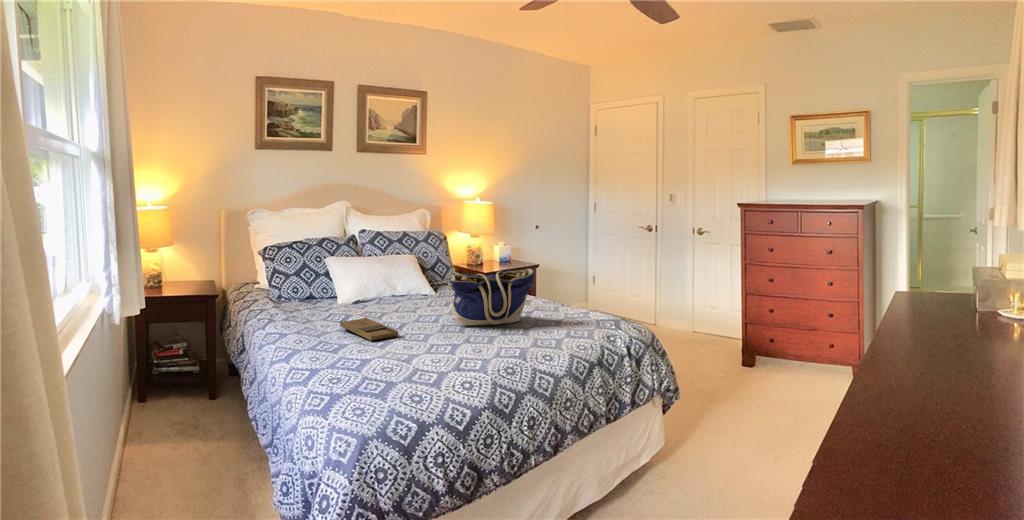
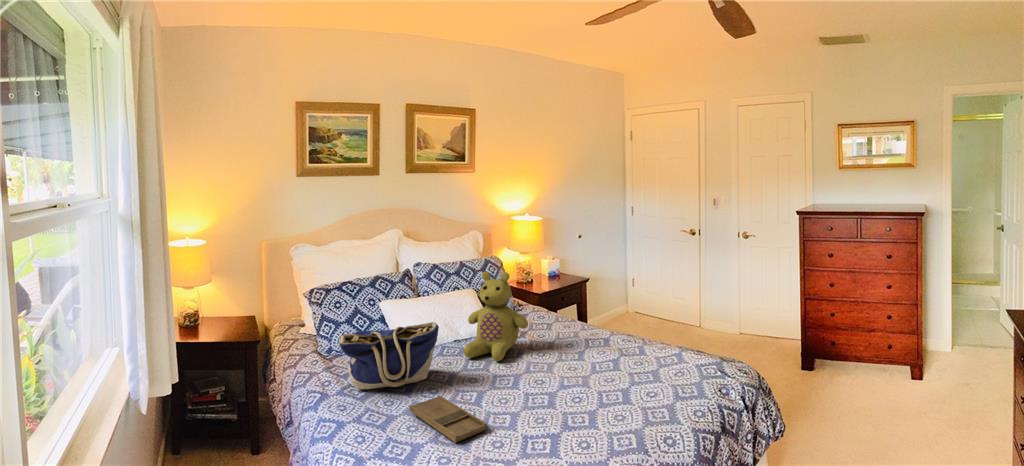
stuffed bear: none [395,232,452,305] -> present [464,272,528,361]
tote bag: present [448,269,535,325] -> present [338,322,439,389]

